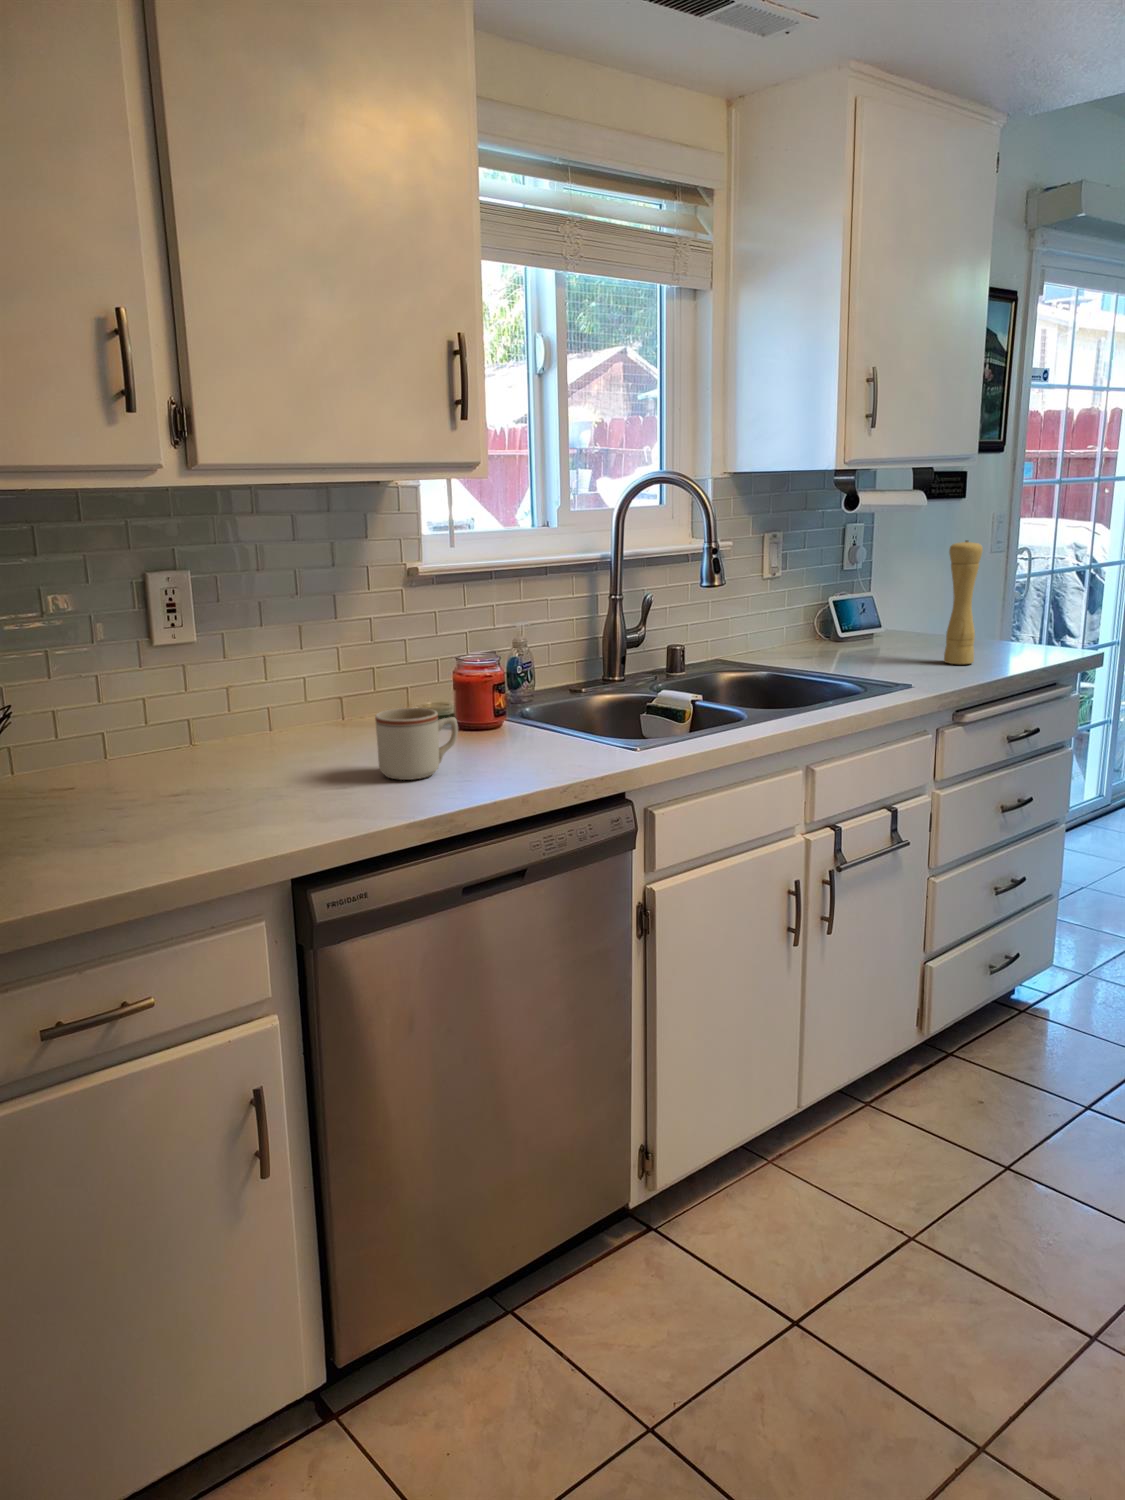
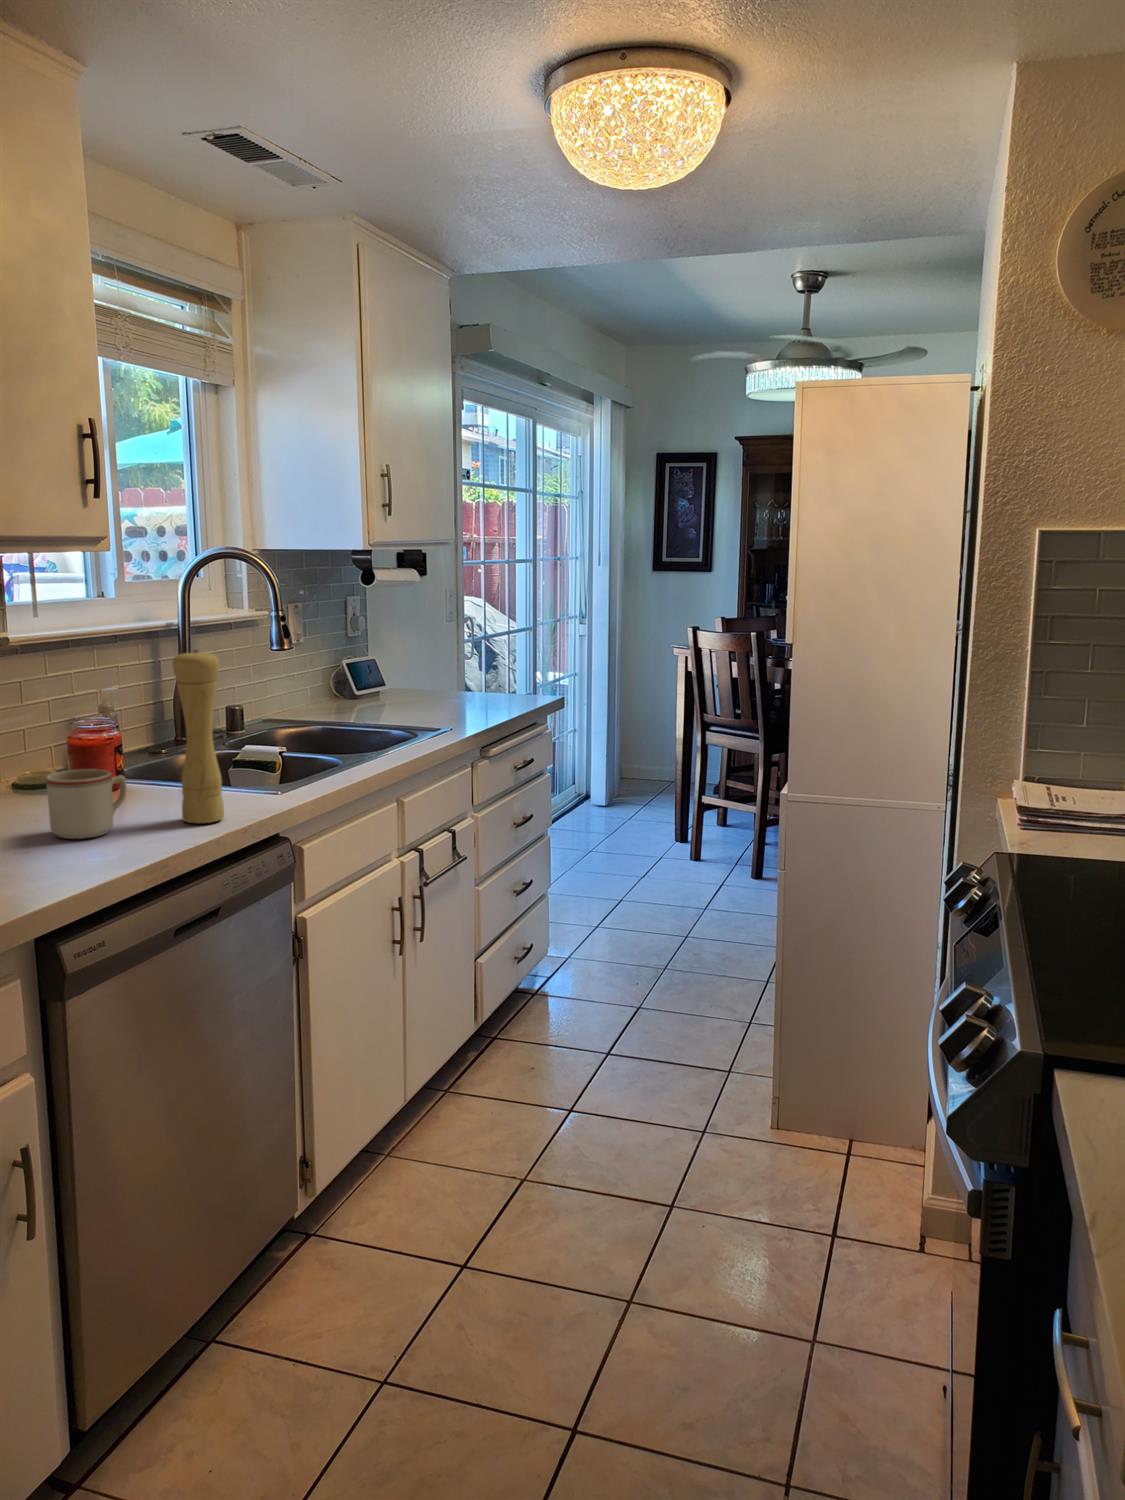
pepper mill: present [944,540,983,664] -> present [173,650,224,823]

